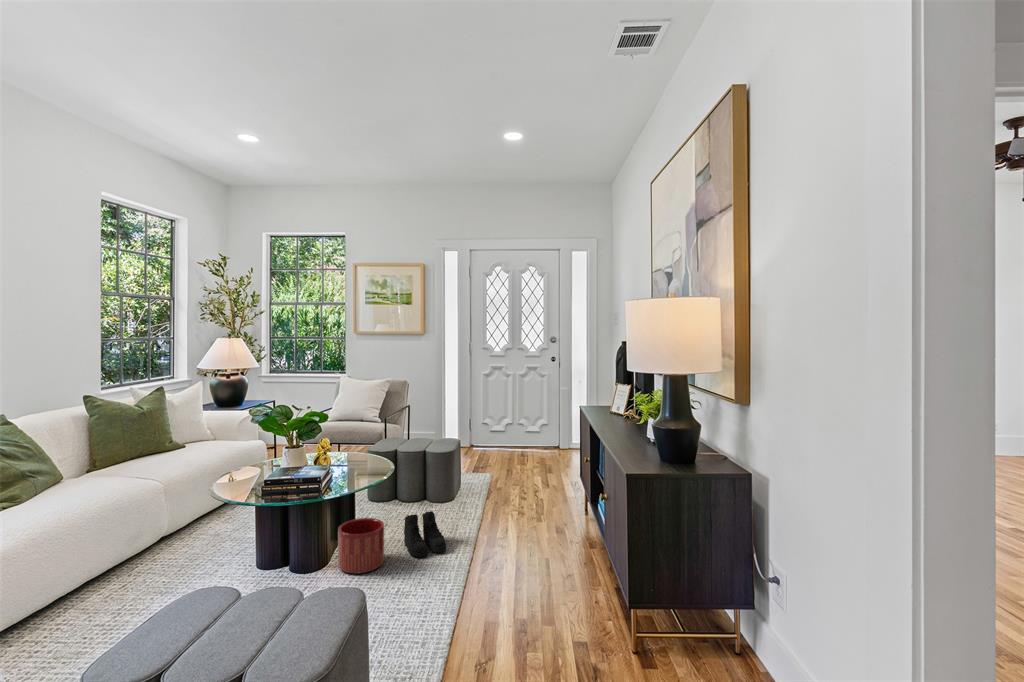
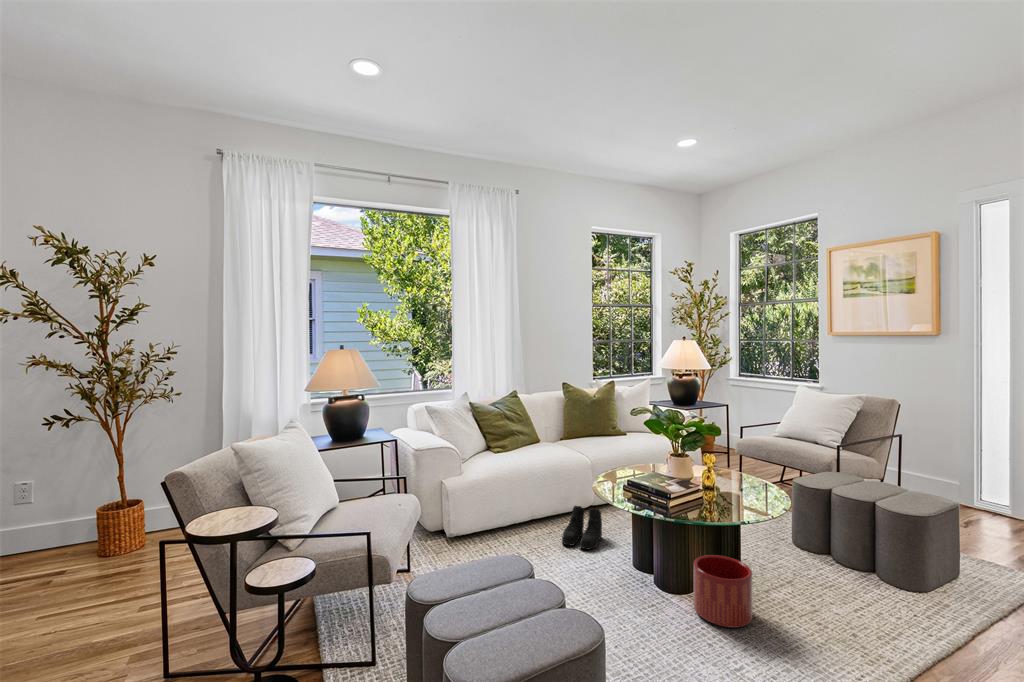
boots: present [404,511,446,557] -> present [562,506,602,549]

